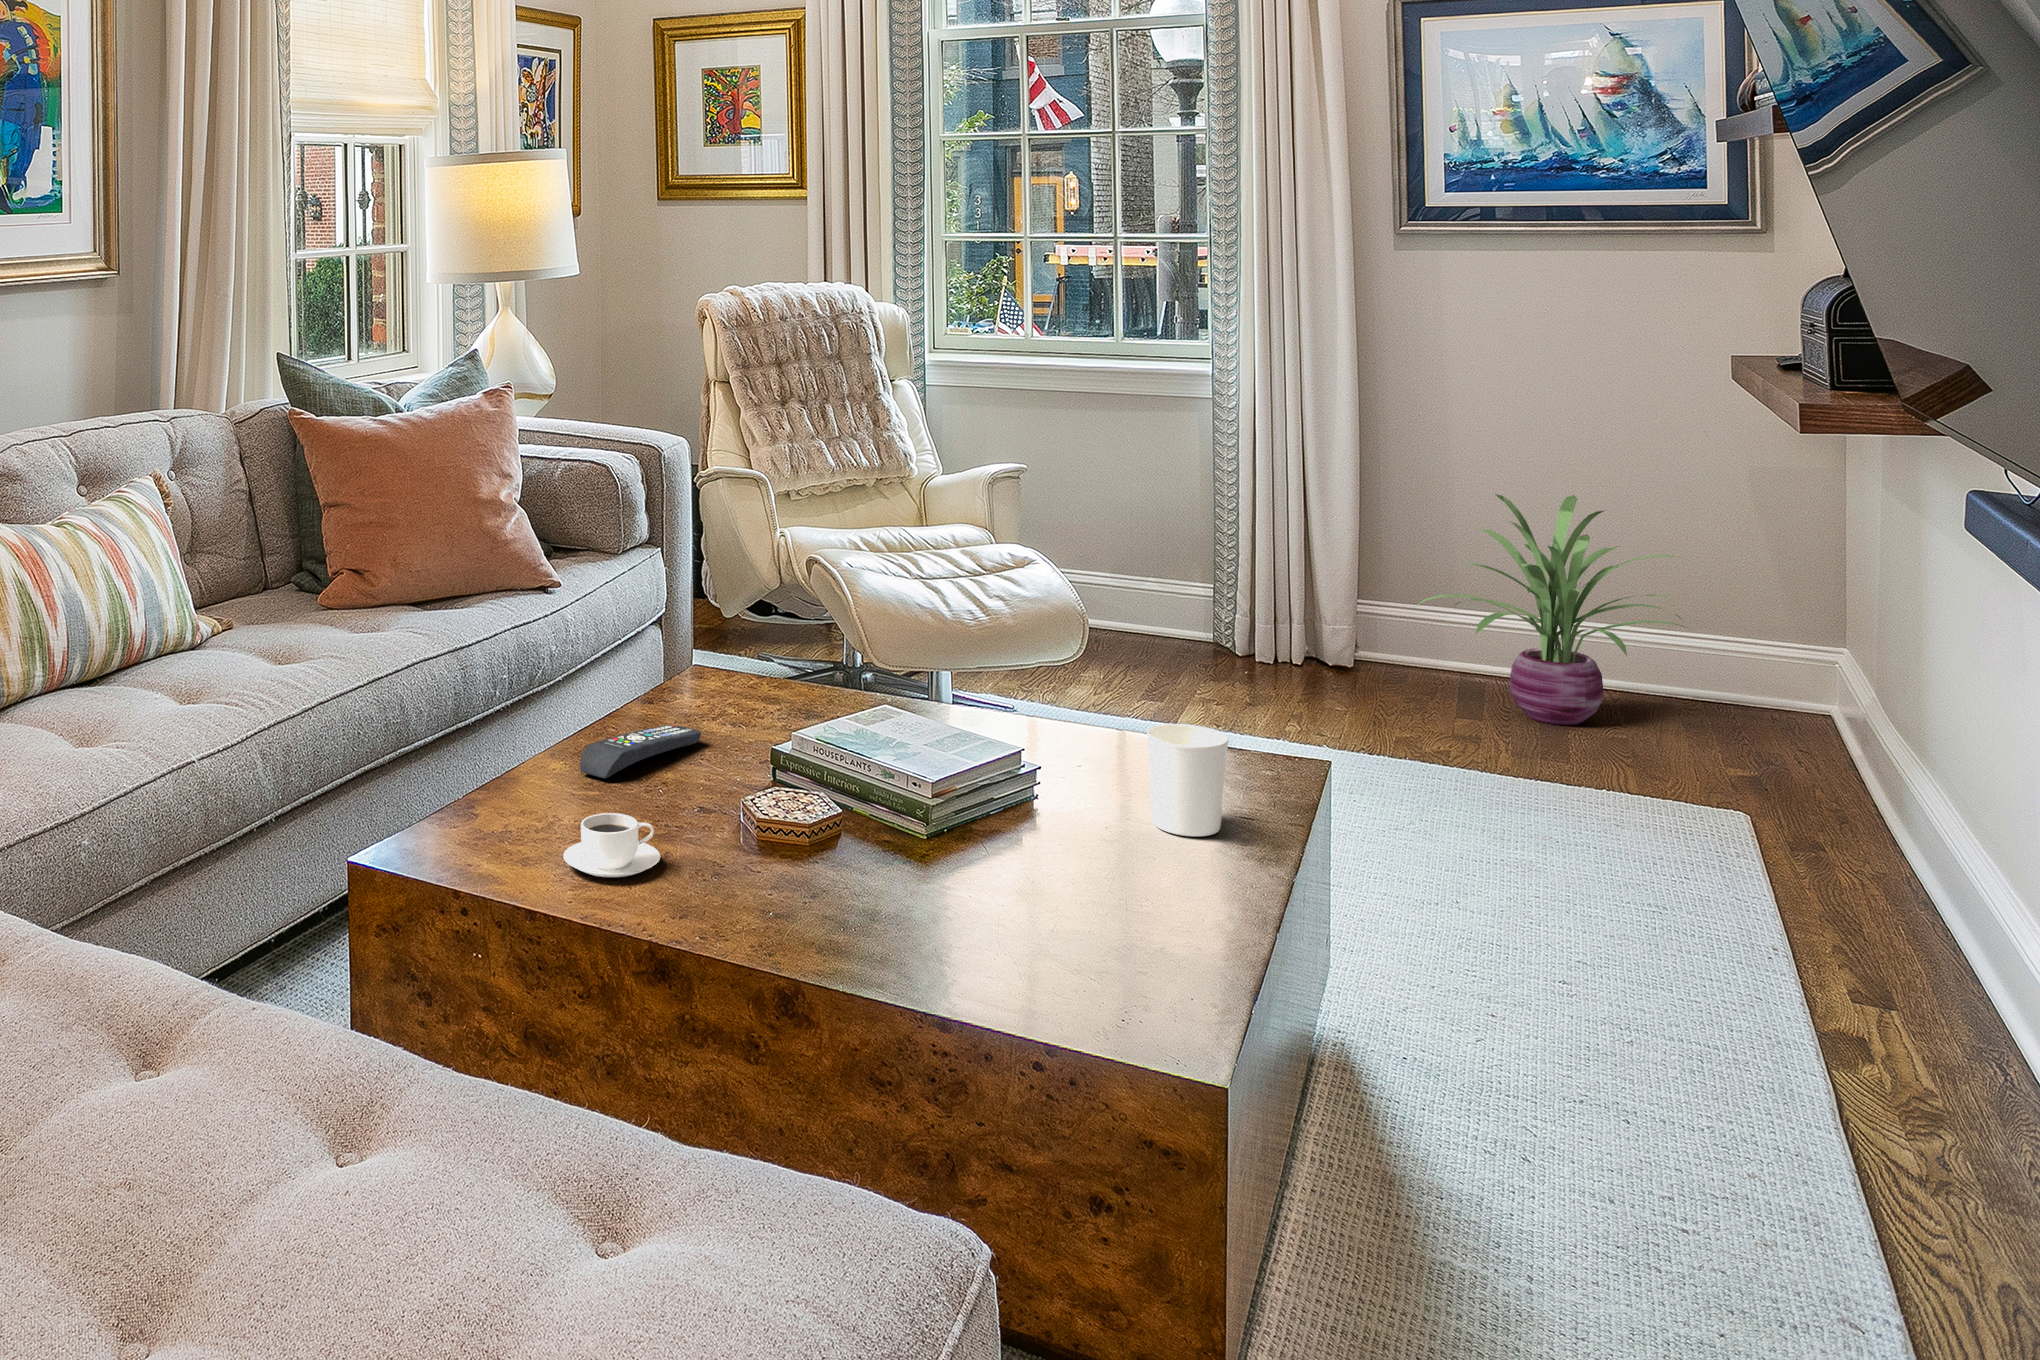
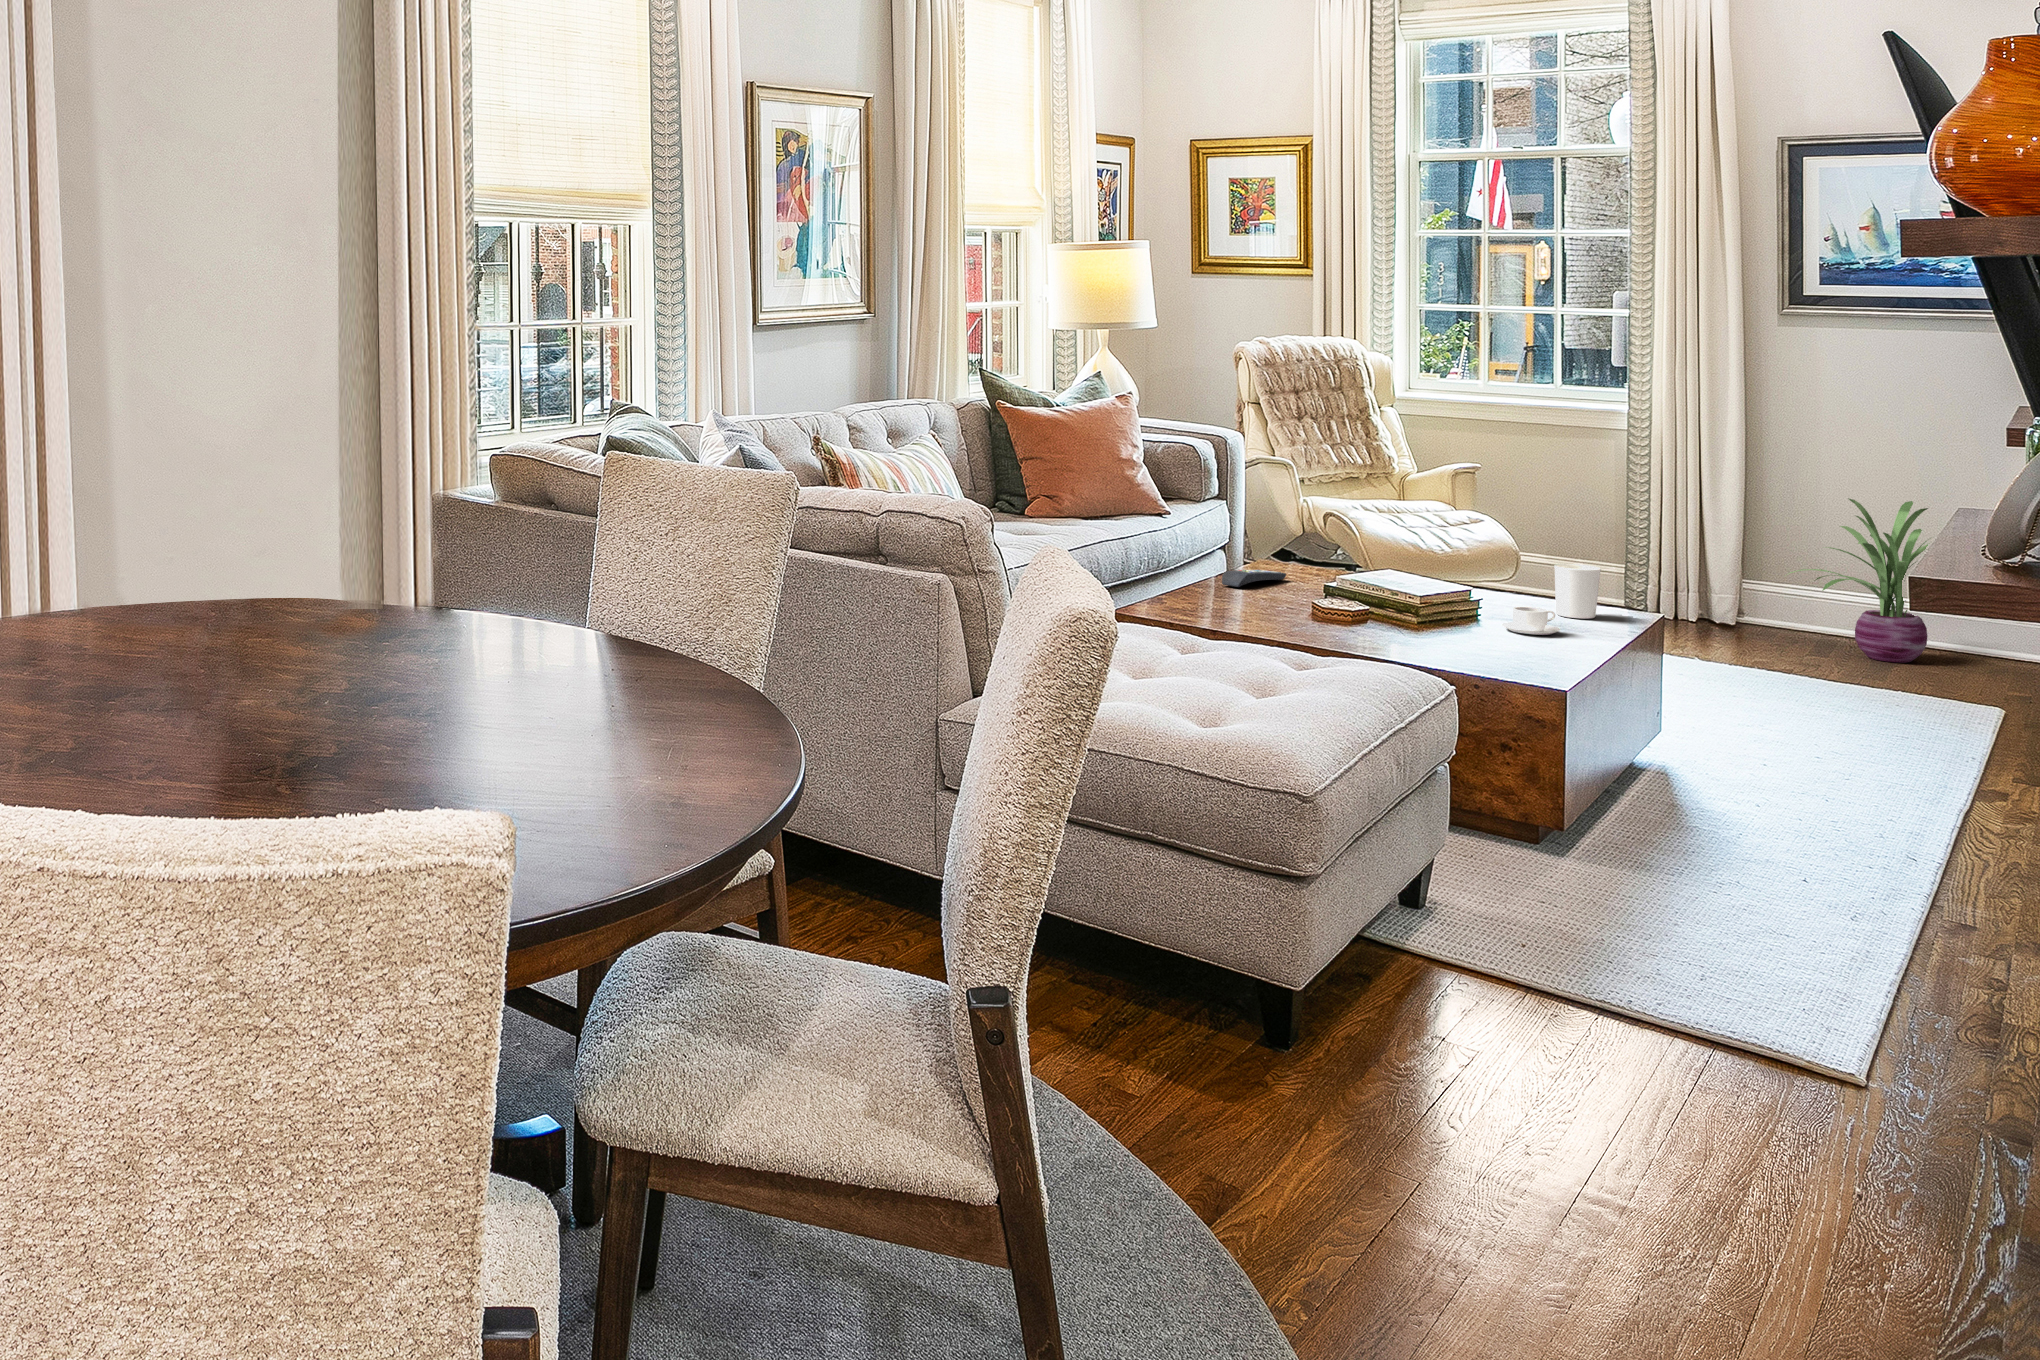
coffee cup: present [563,813,660,877] -> present [1502,607,1560,635]

